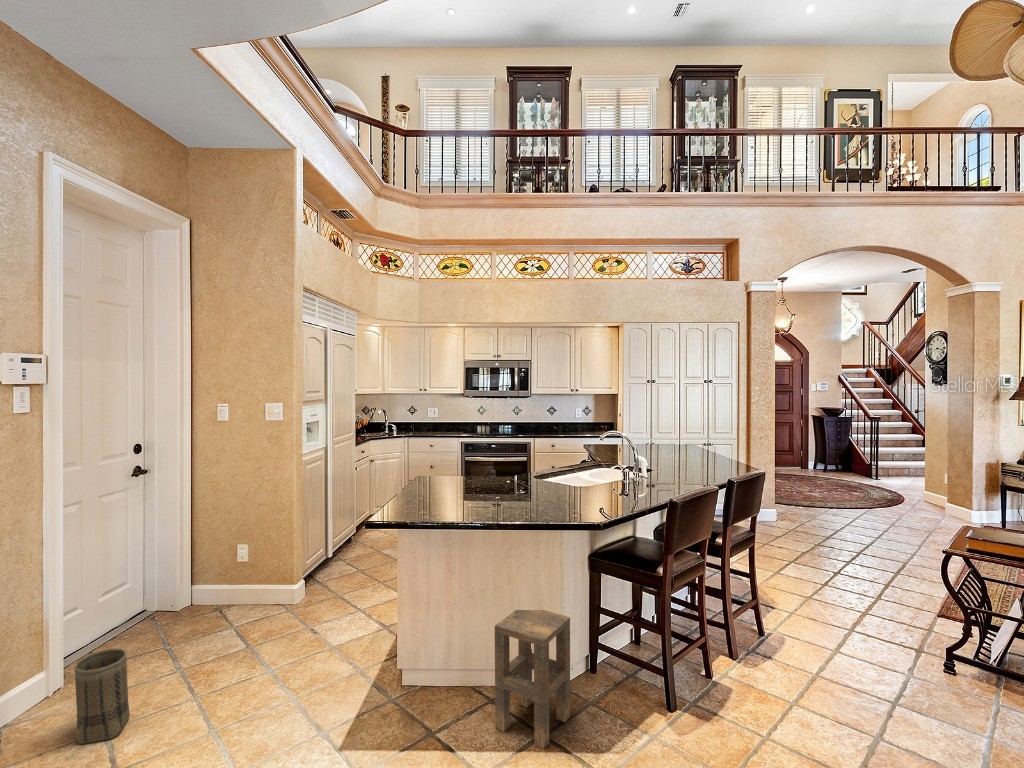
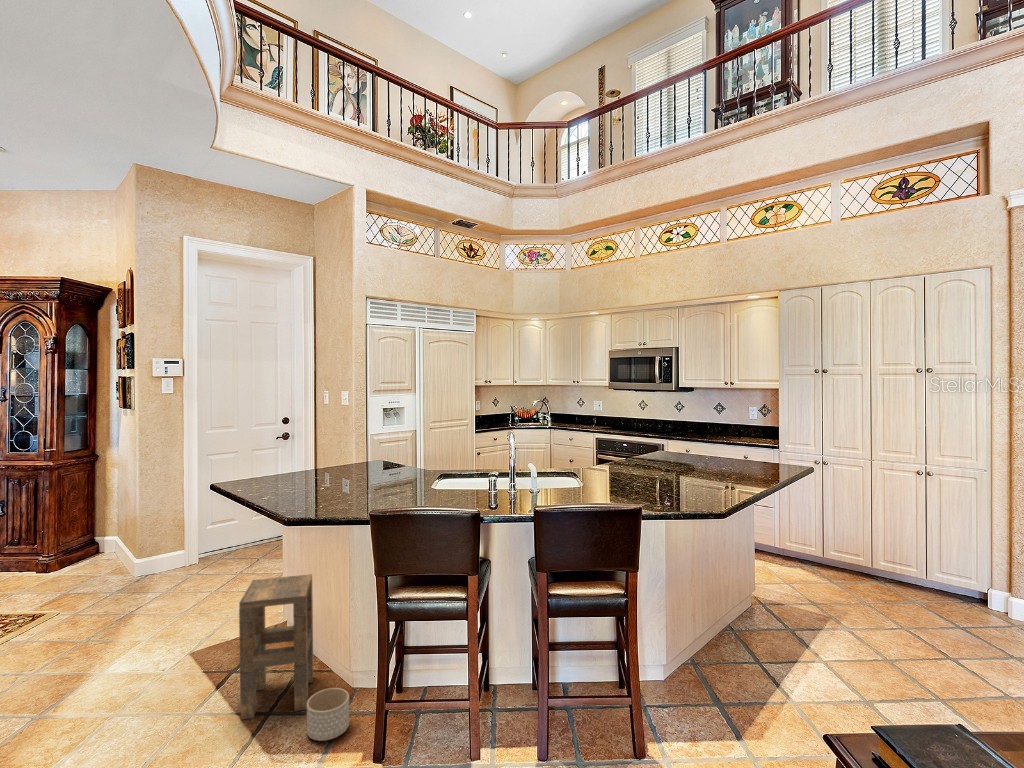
basket: present [75,649,130,744] -> none [132,531,168,589]
planter: none [594,682,628,726] -> present [307,688,349,741]

